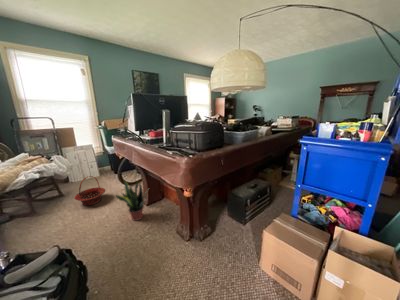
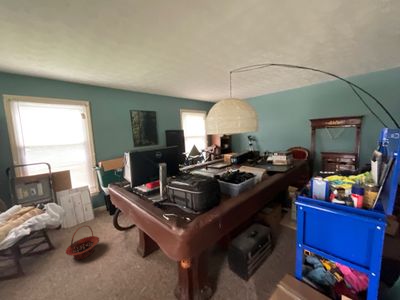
potted plant: present [116,181,144,221] -> none [109,233,146,279]

